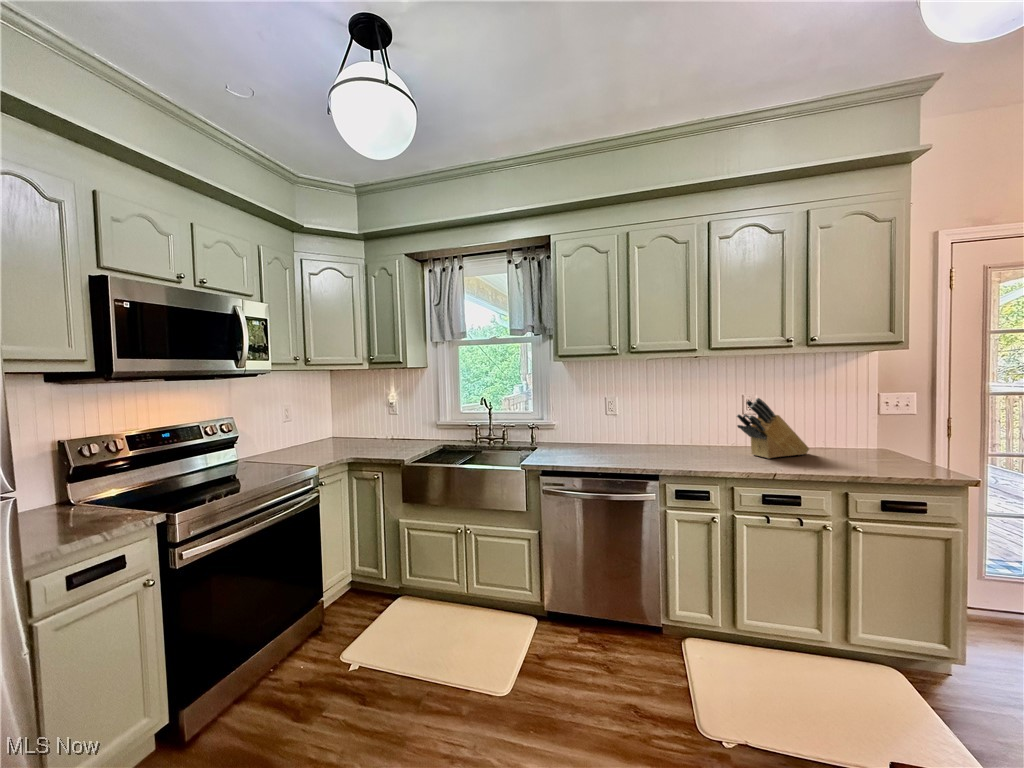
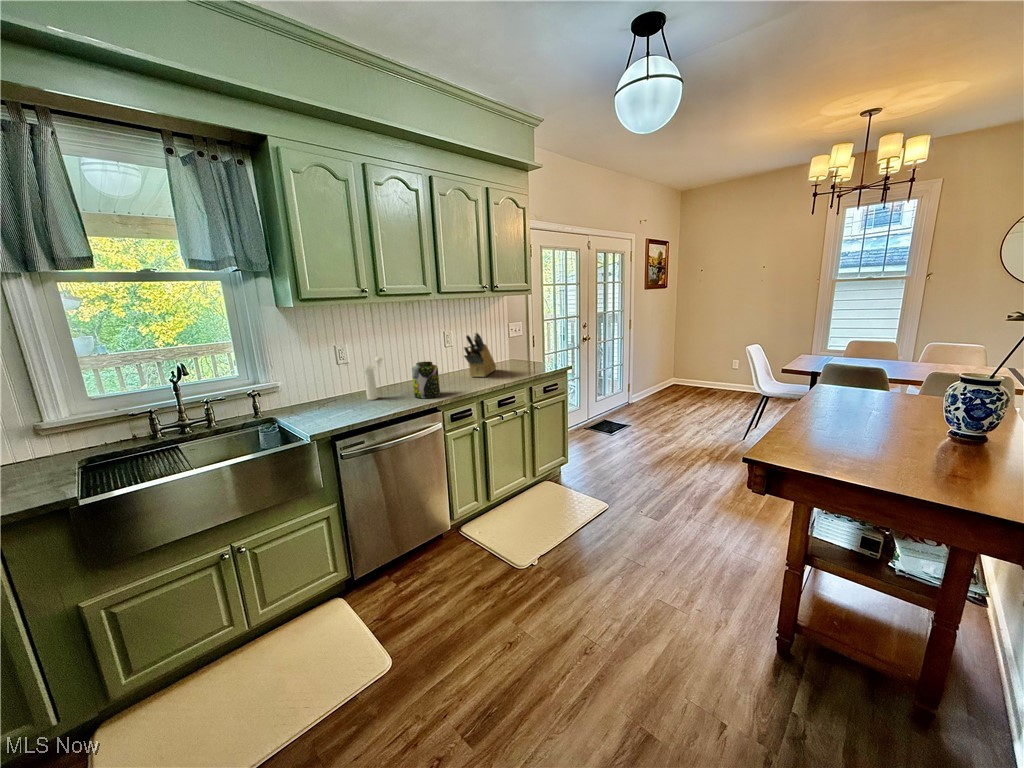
pepper mill: none [610,412,636,452] -> present [364,357,383,400]
jar: none [646,423,675,464] -> present [412,362,440,398]

